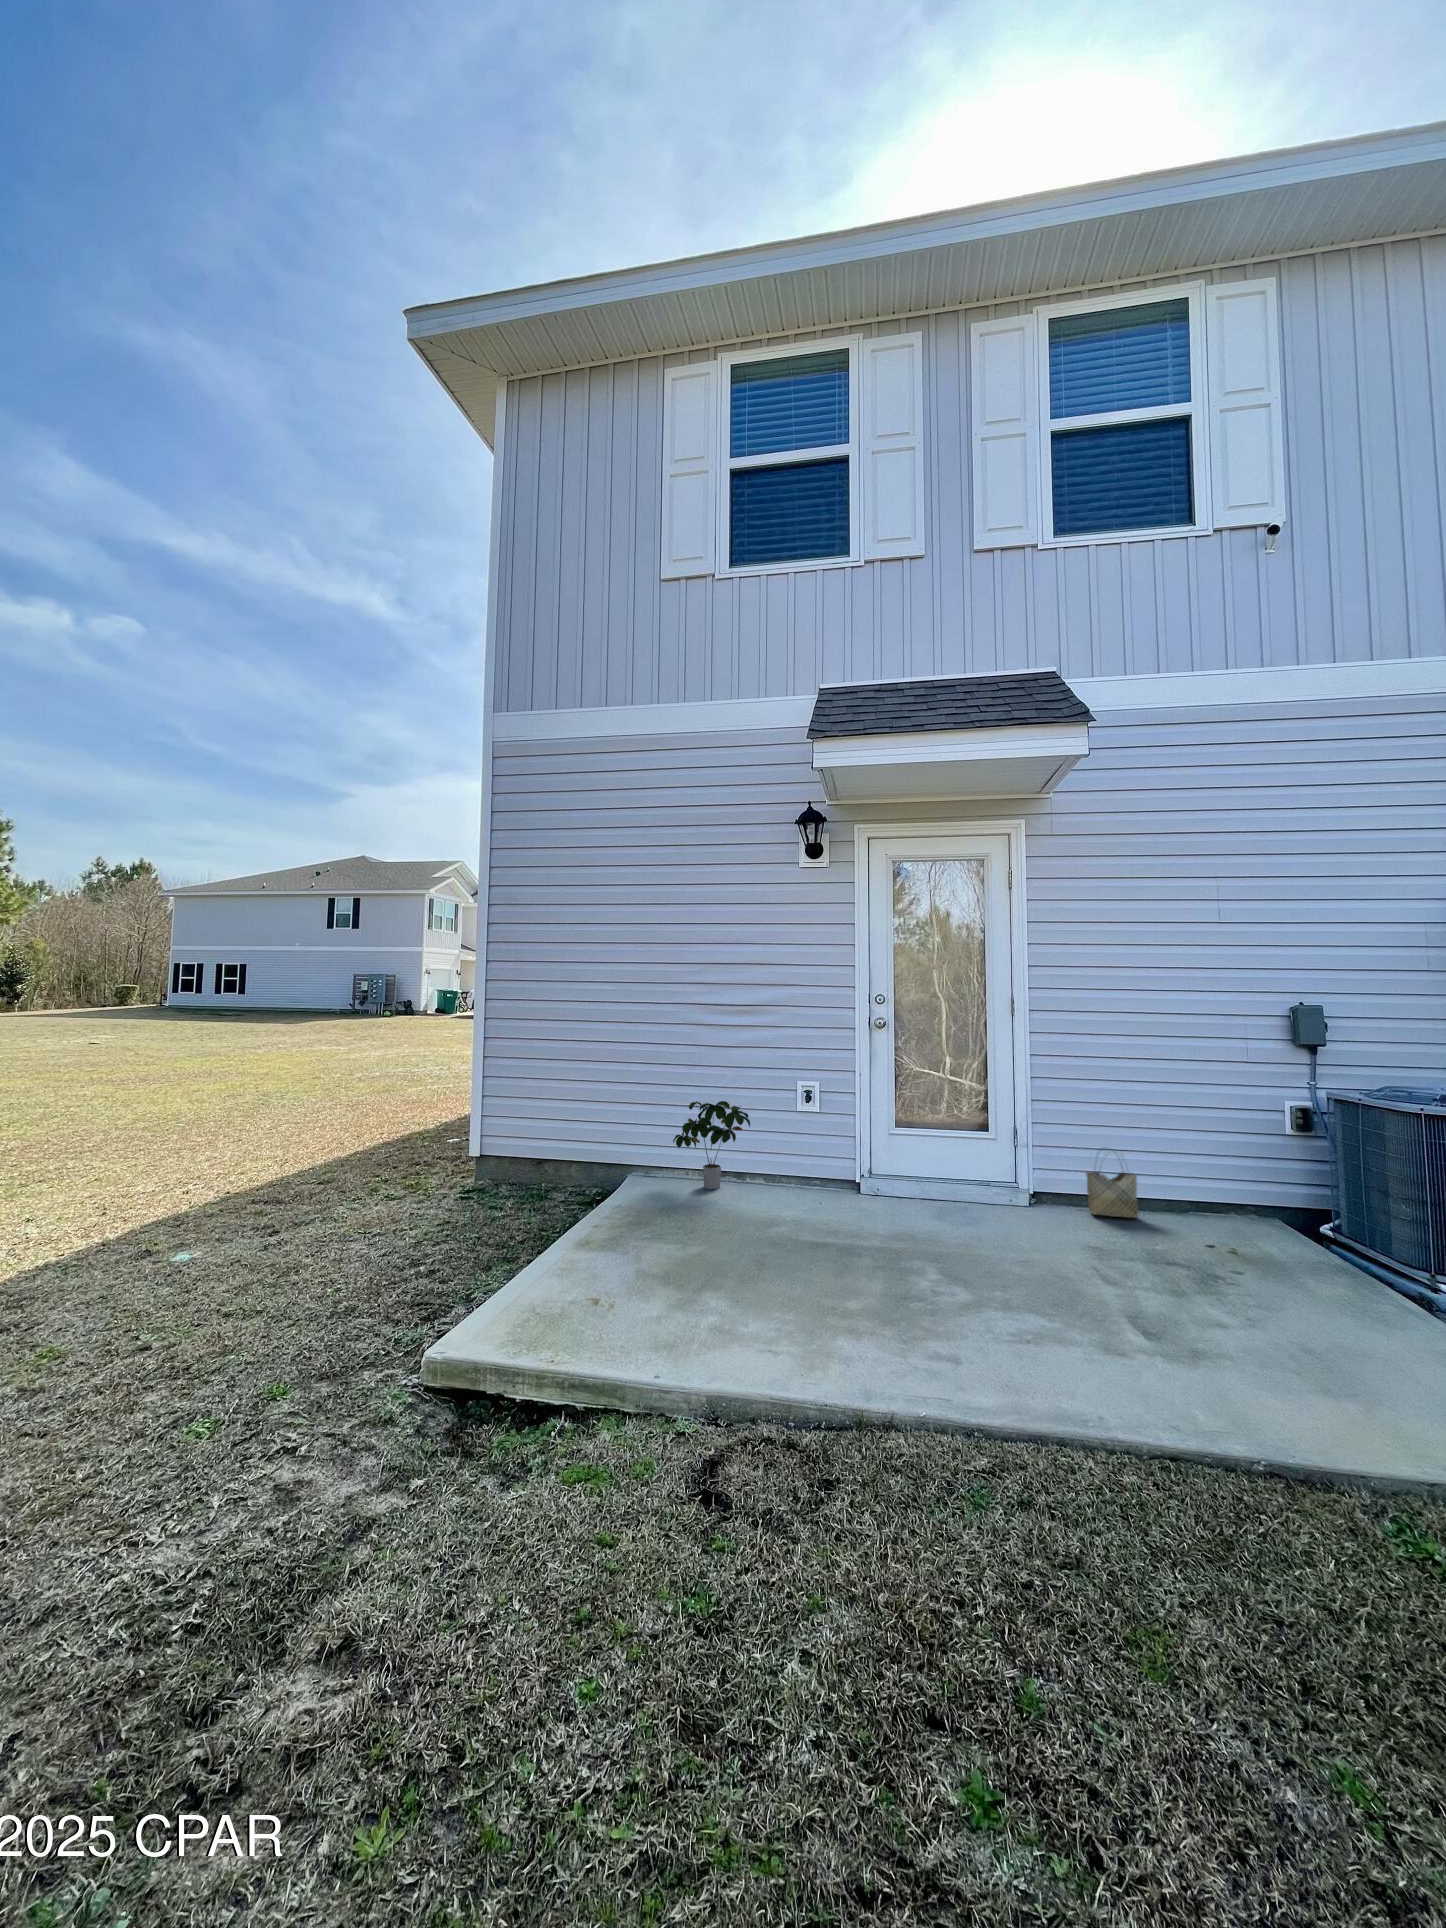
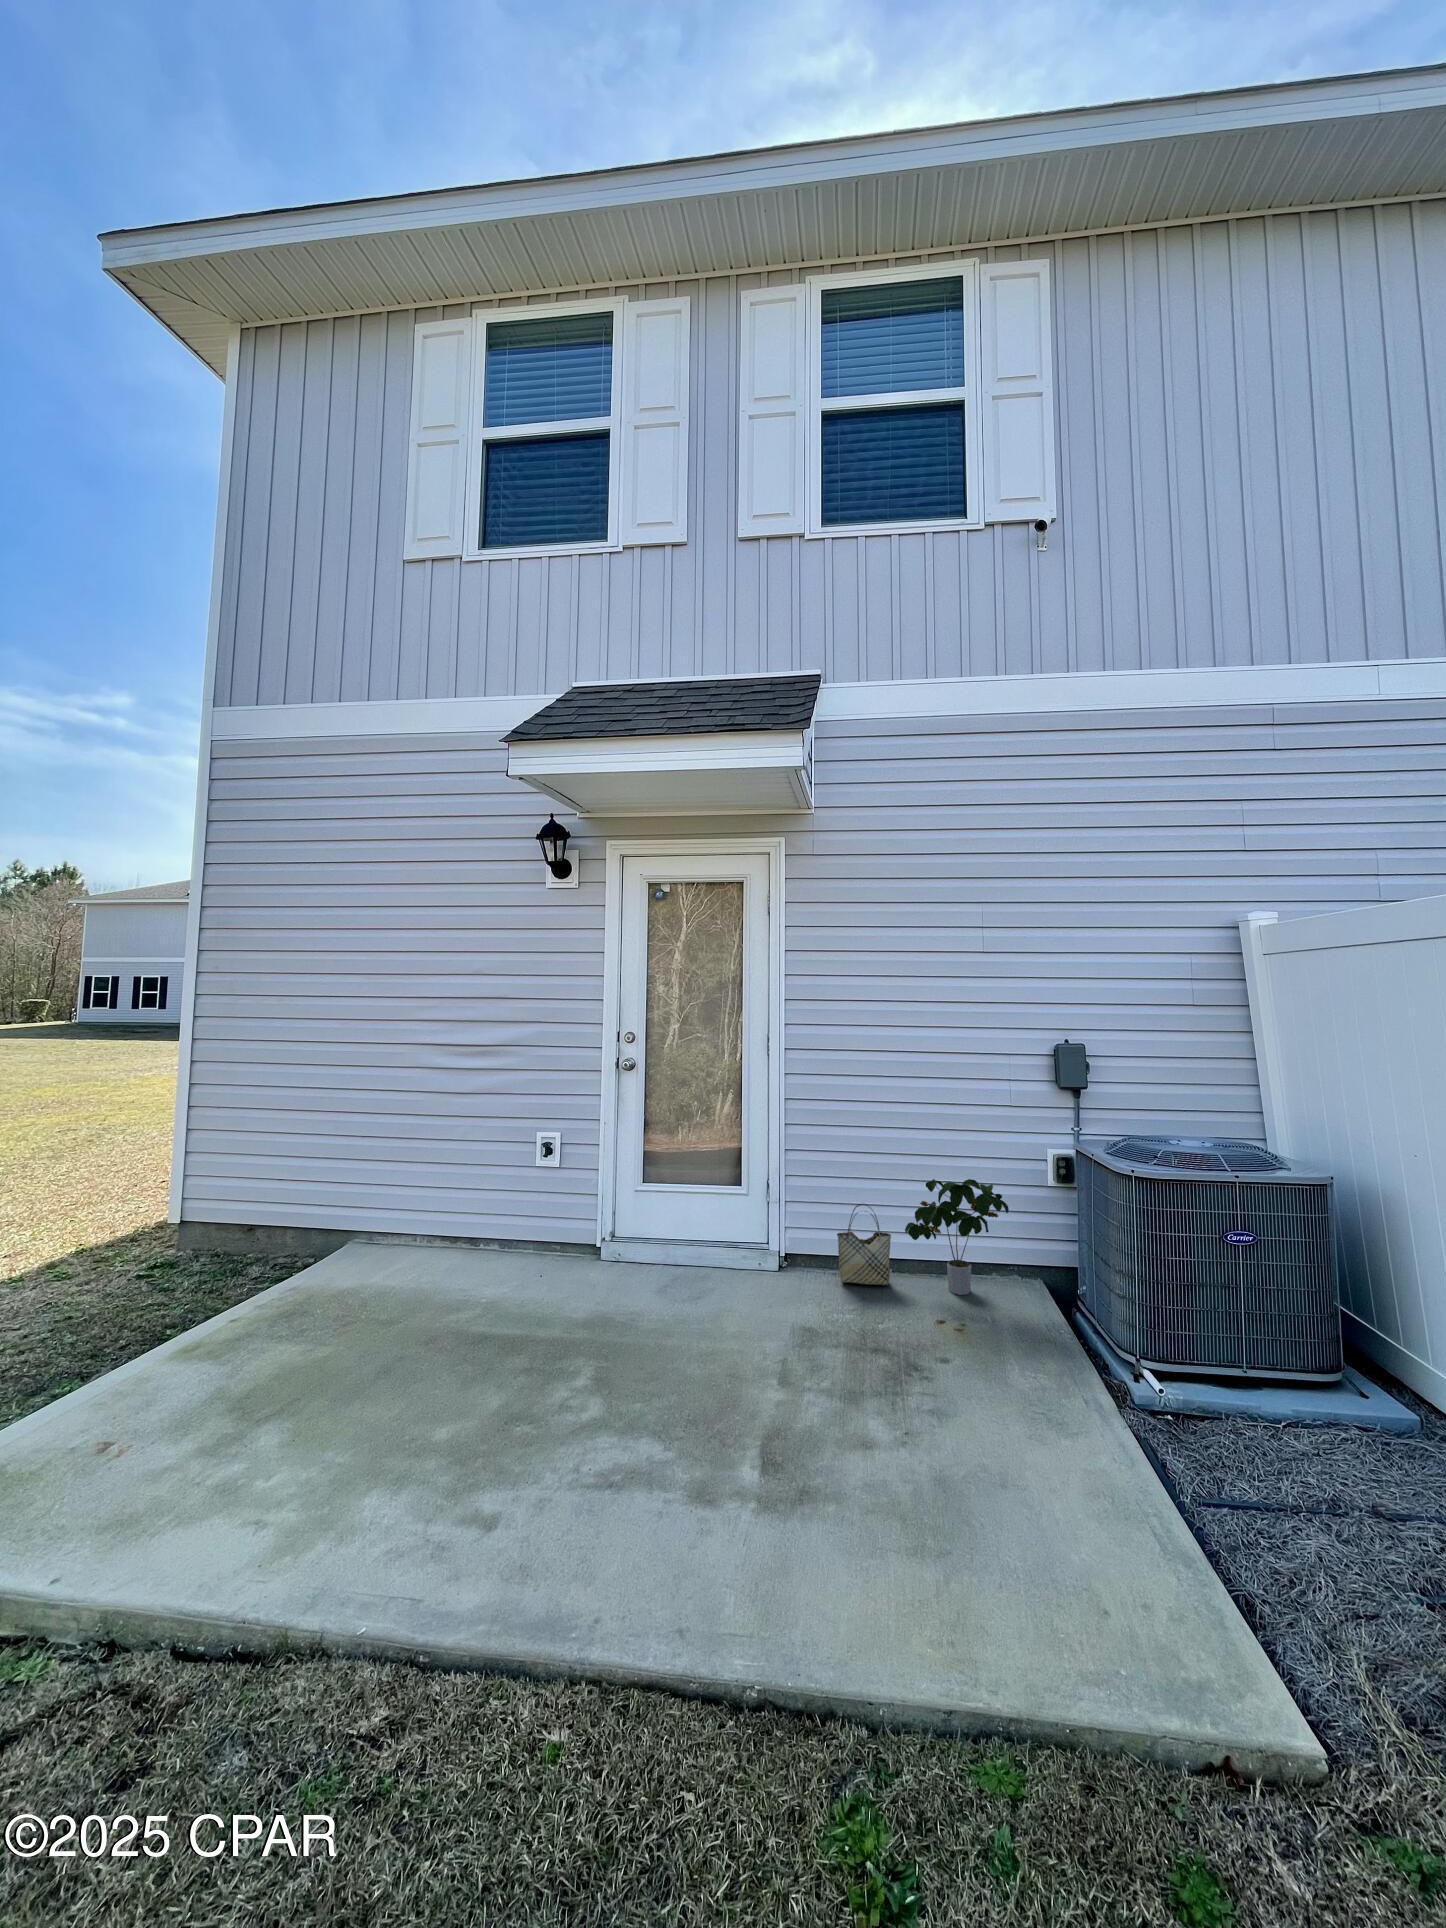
potted plant: present [673,1101,750,1189] -> present [905,1179,1009,1295]

